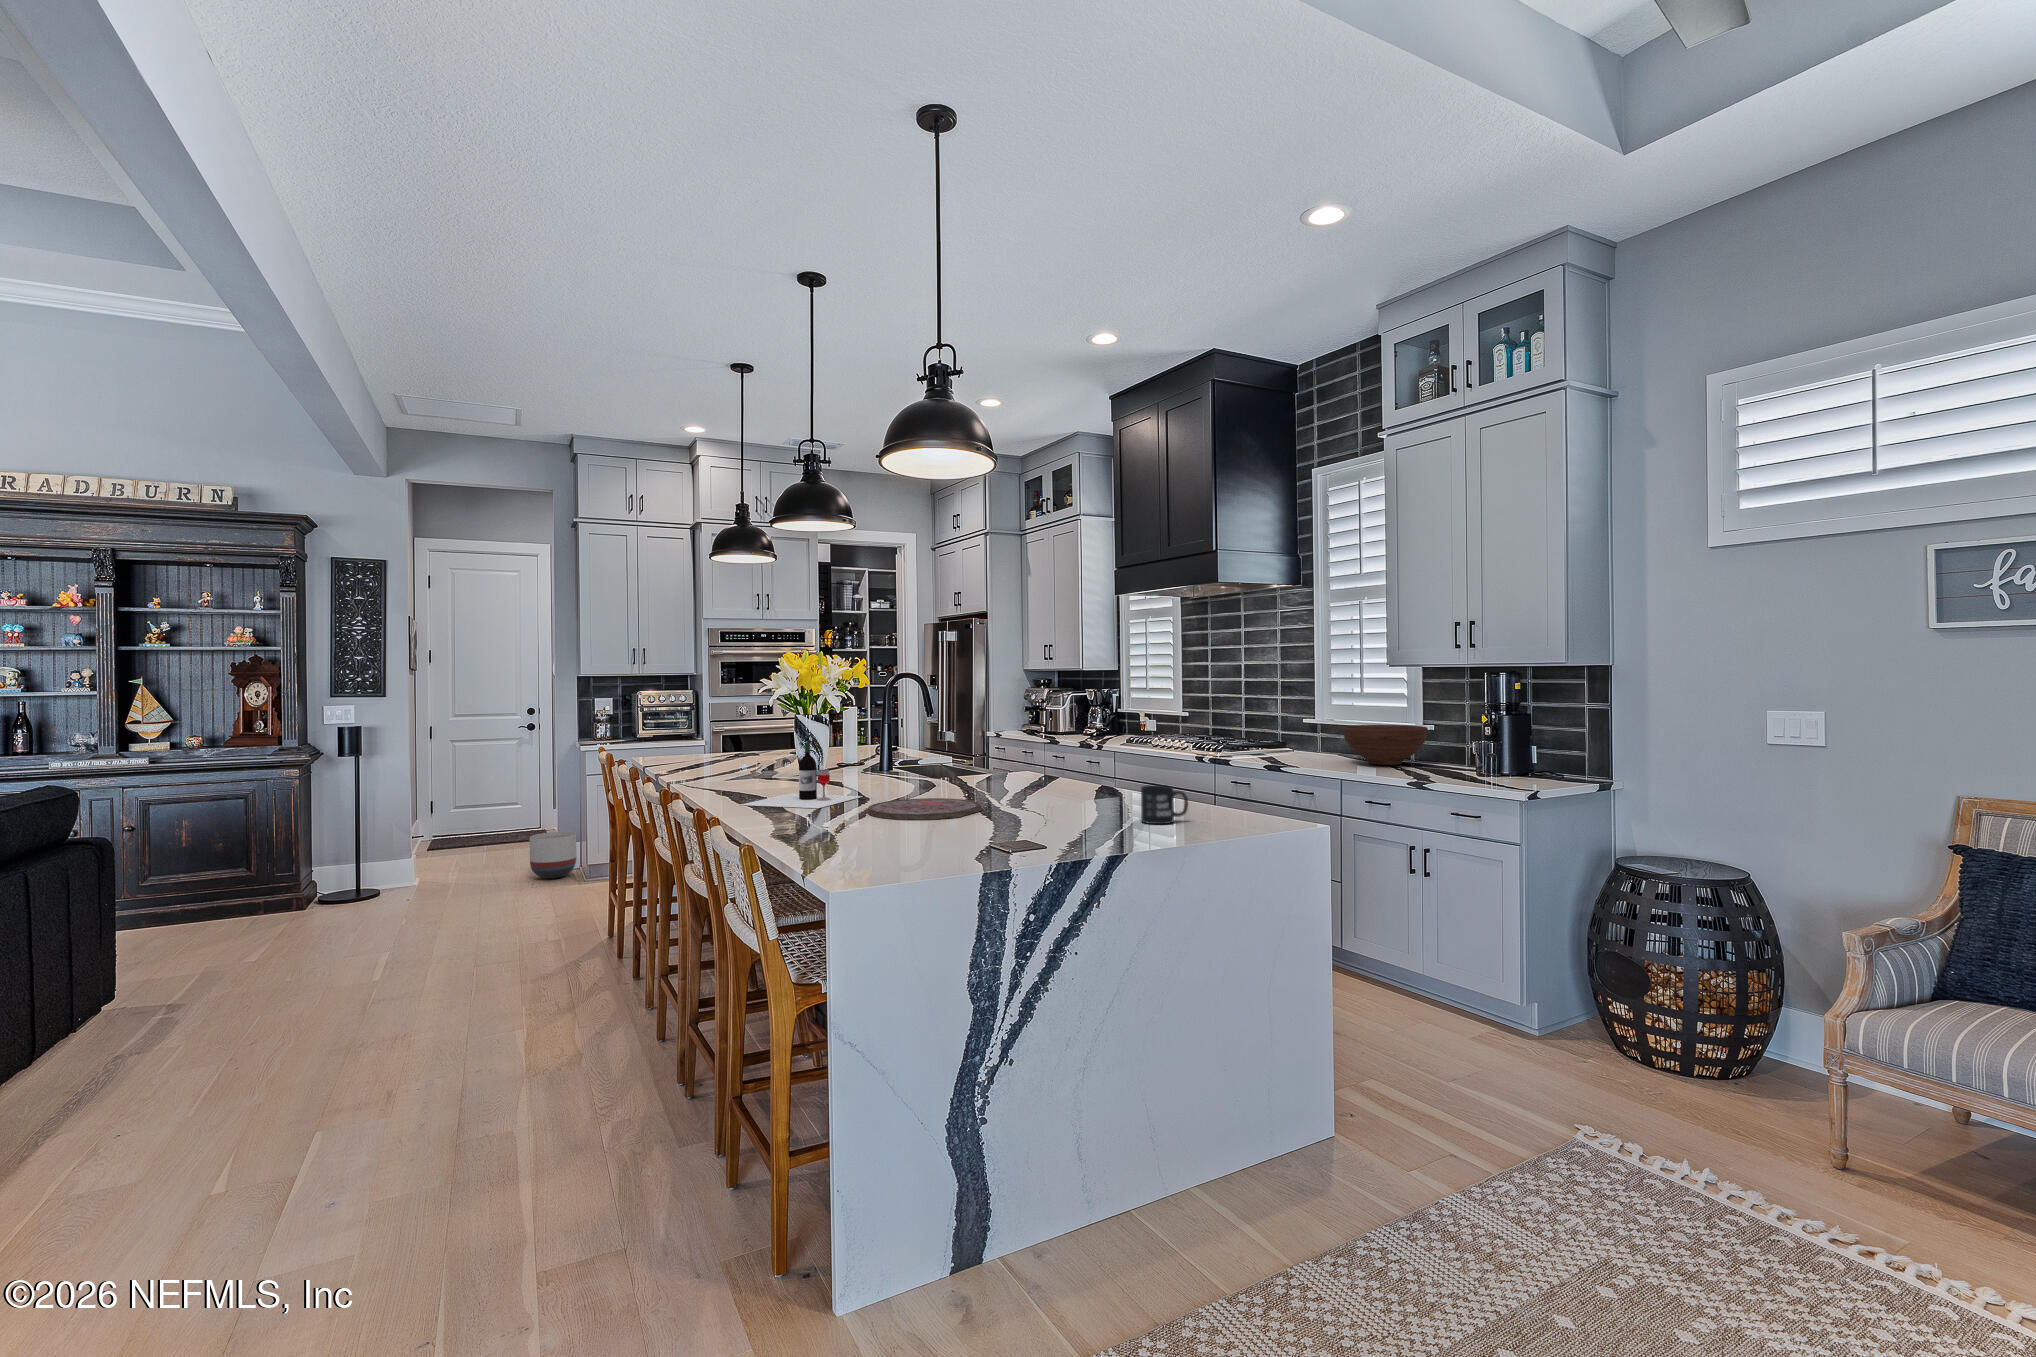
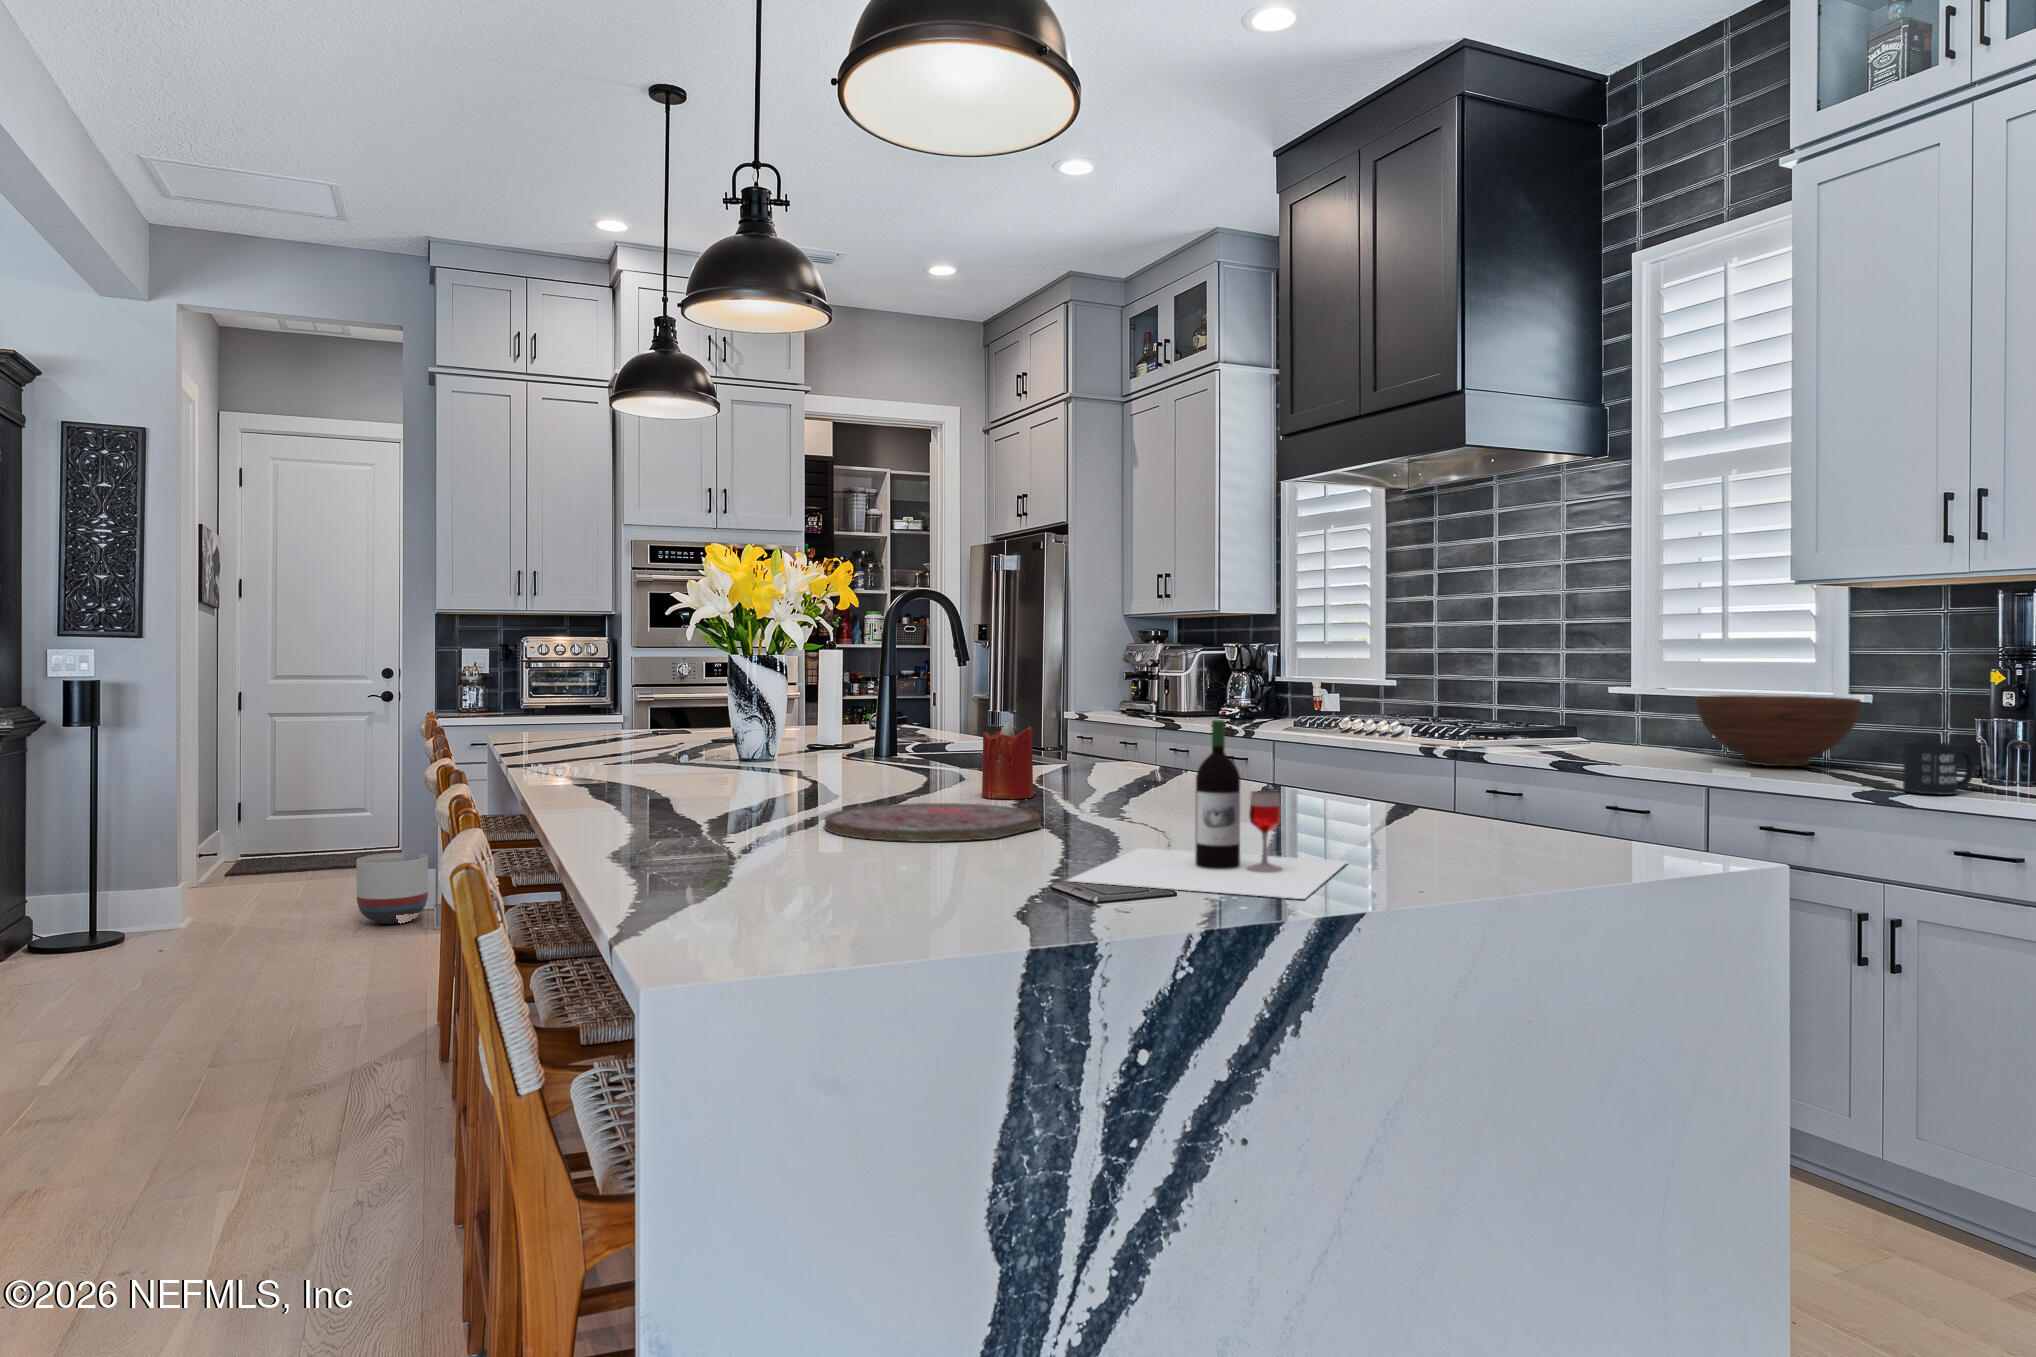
wine bottle: present [741,742,862,808] -> present [1068,720,1347,899]
candle: none [947,751,975,794] -> present [982,720,1033,799]
mug: present [1141,785,1188,824] -> present [1903,742,1974,795]

